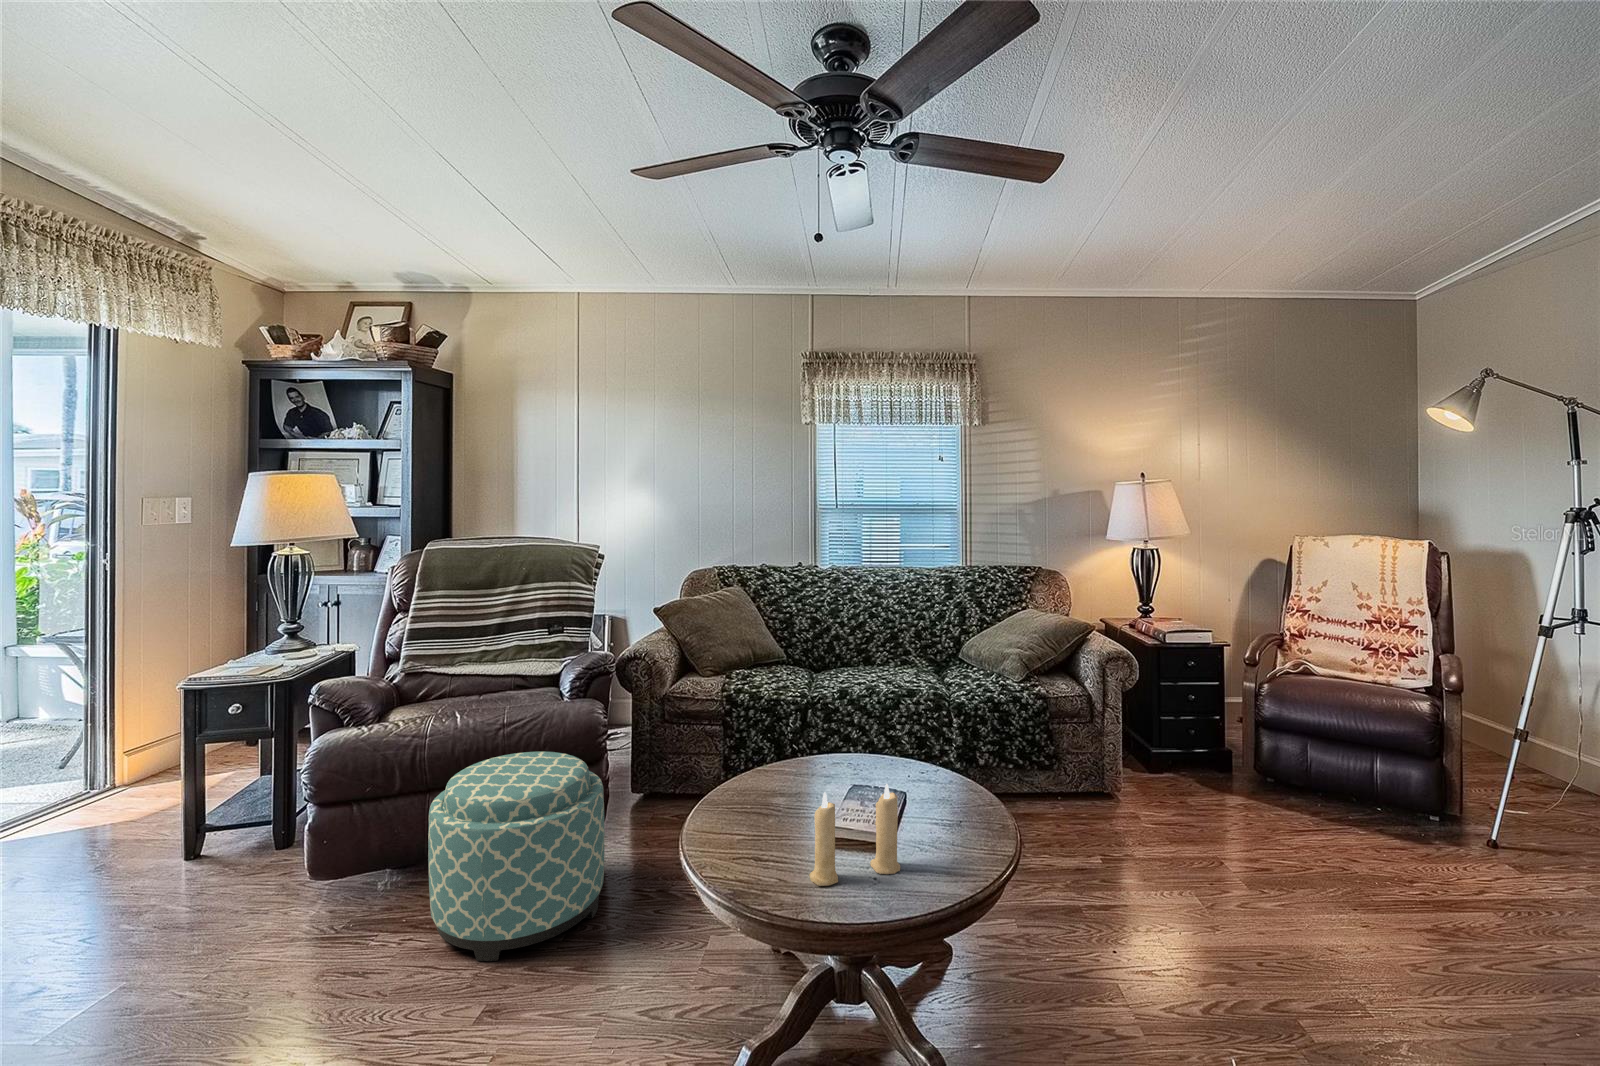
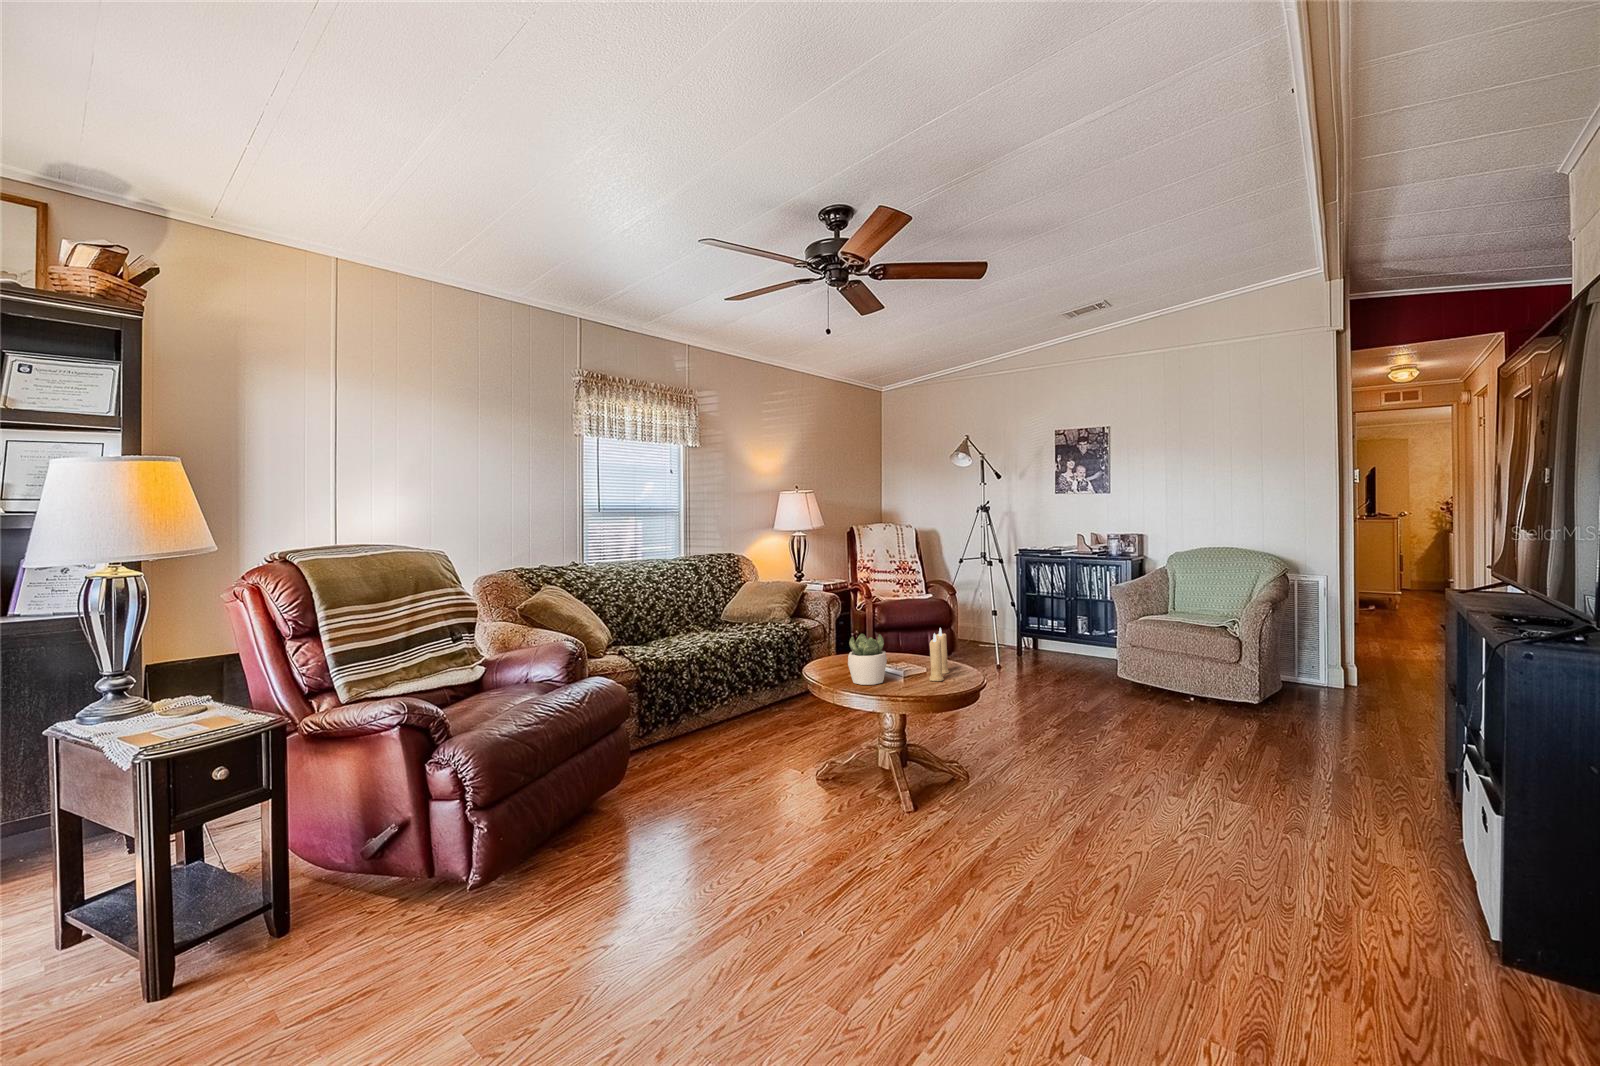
succulent plant: none [722,748,789,842] -> present [848,634,887,685]
ottoman: present [428,752,605,961] -> none [586,703,730,864]

